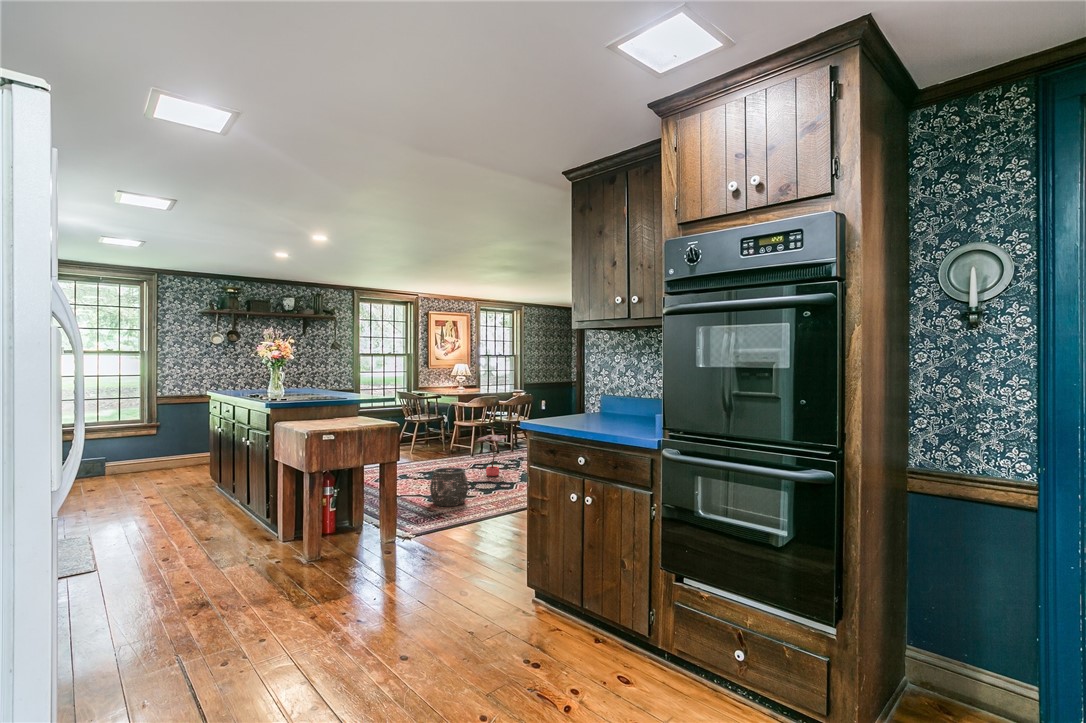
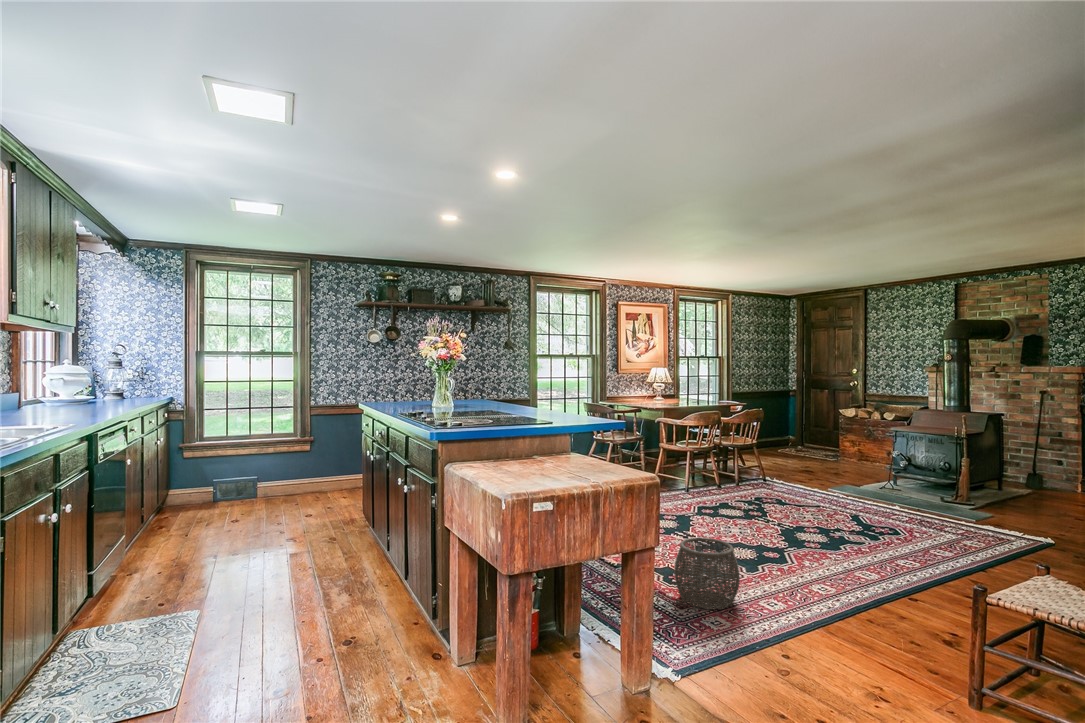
potted plant: present [478,435,506,476] -> none [721,476,764,540]

